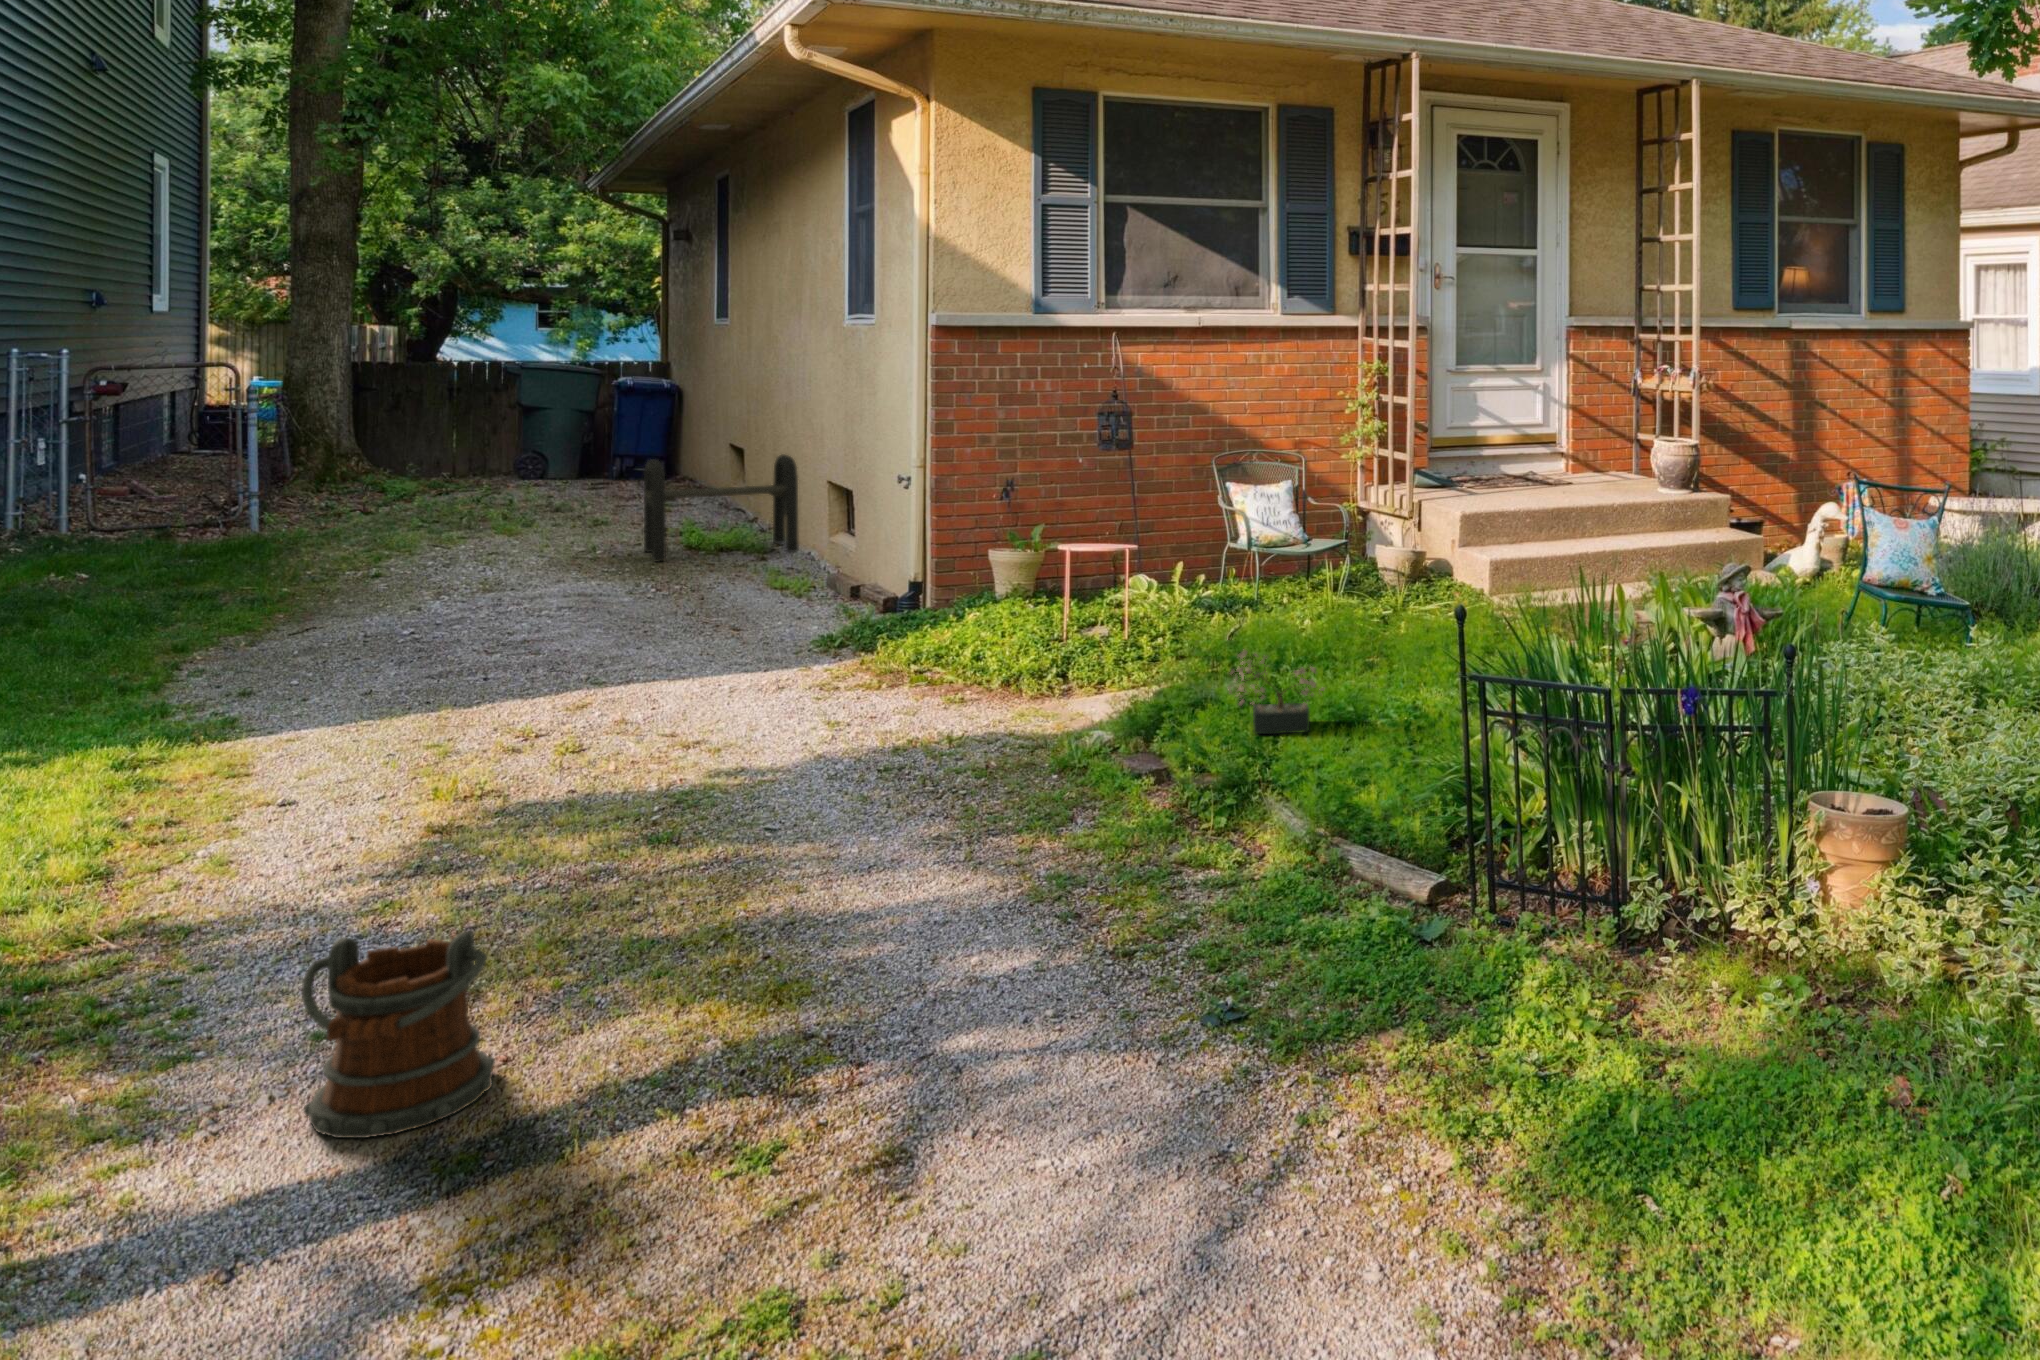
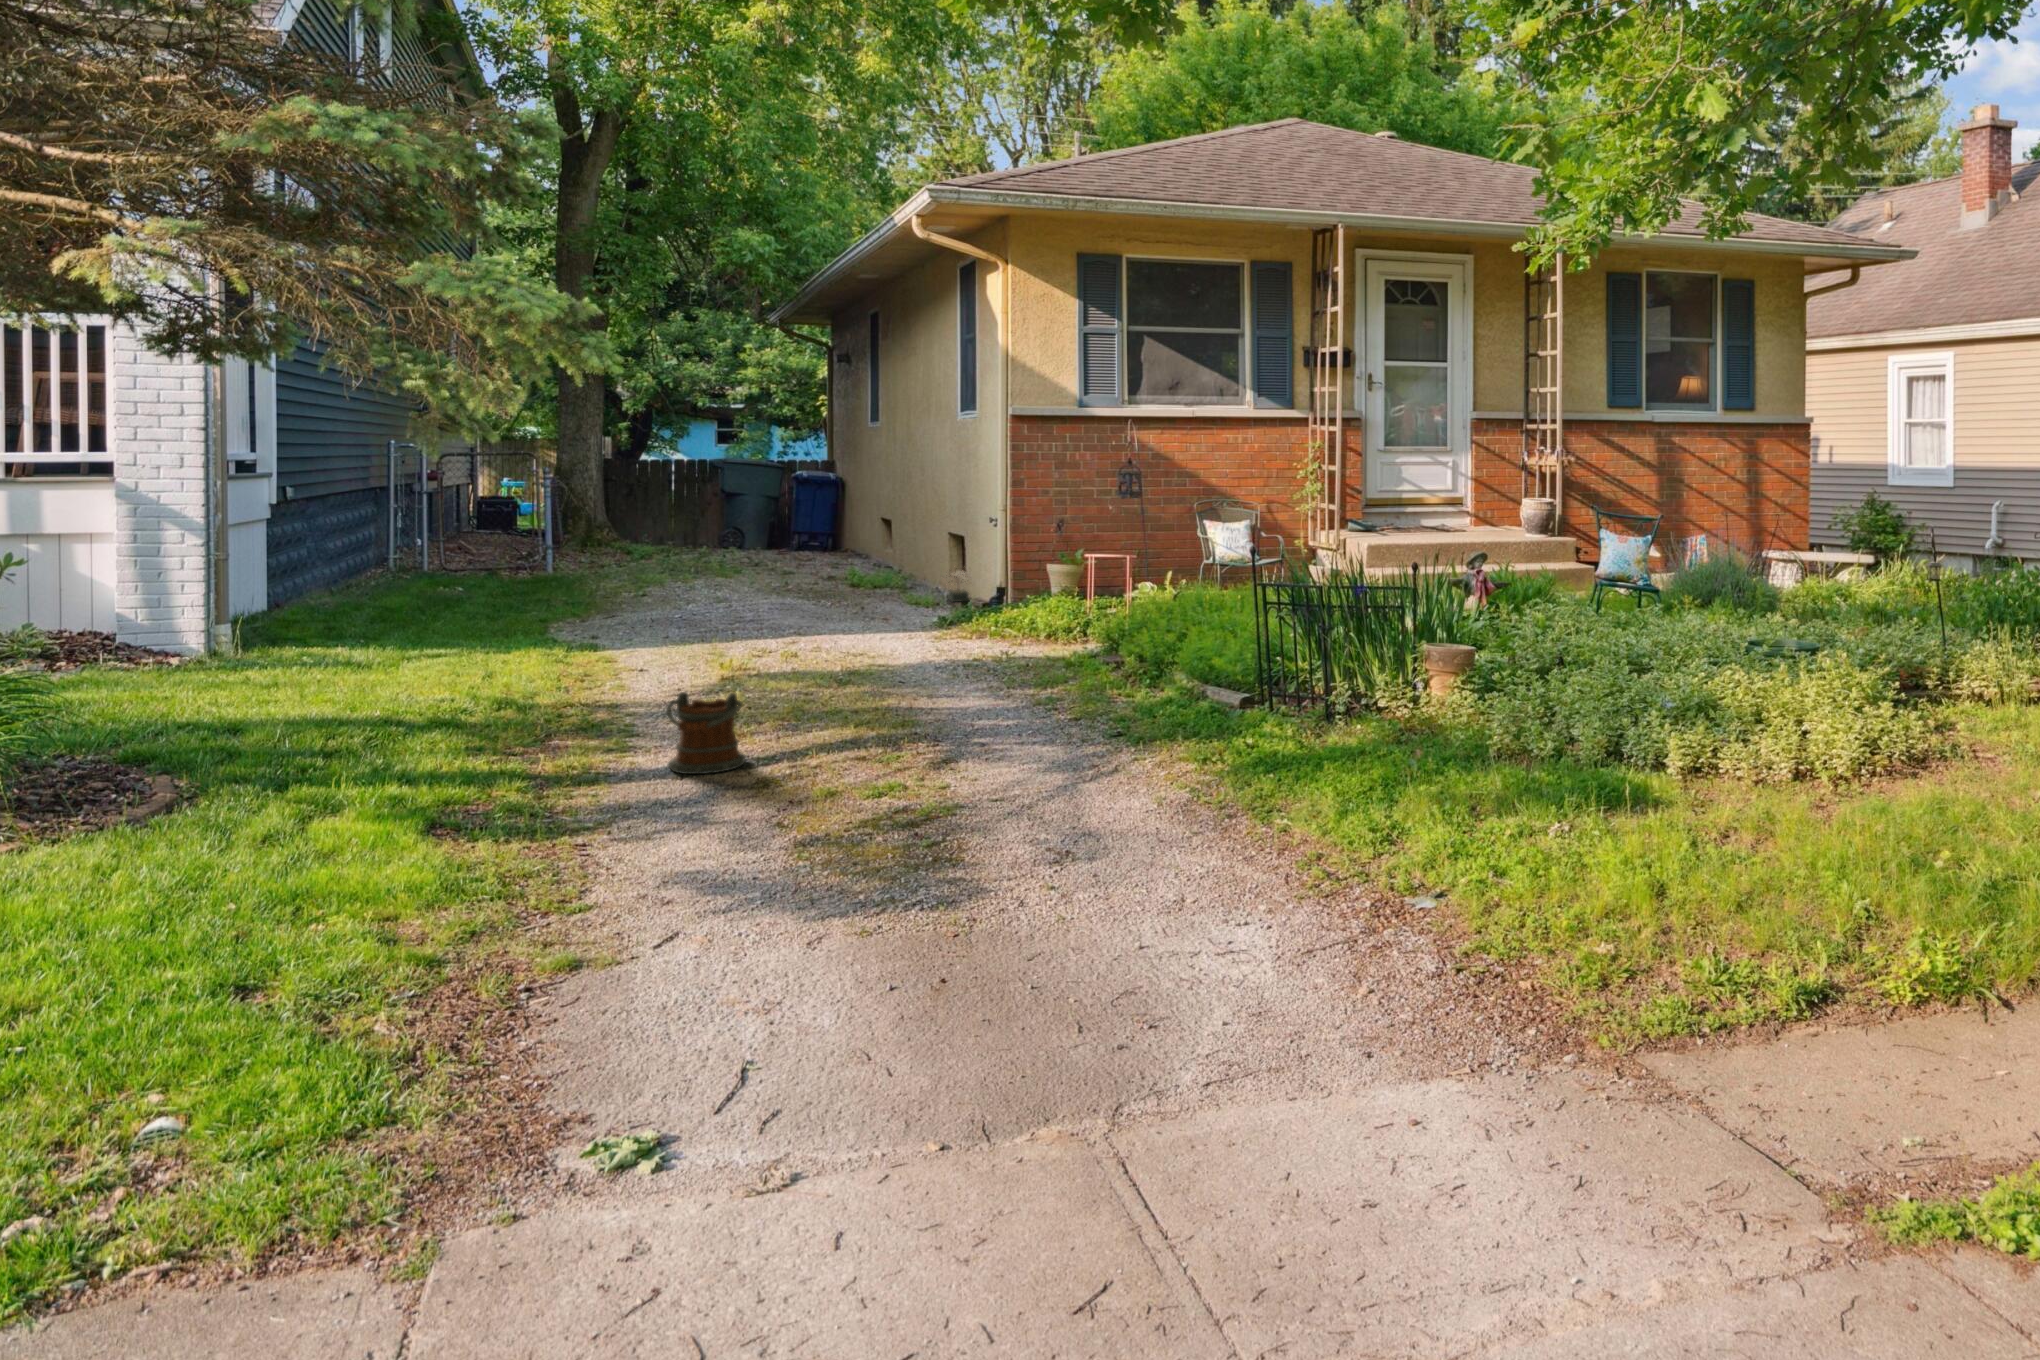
bench: present [644,454,799,562] -> none [832,503,935,575]
decorative plant: present [1229,650,1324,734] -> present [946,566,972,602]

